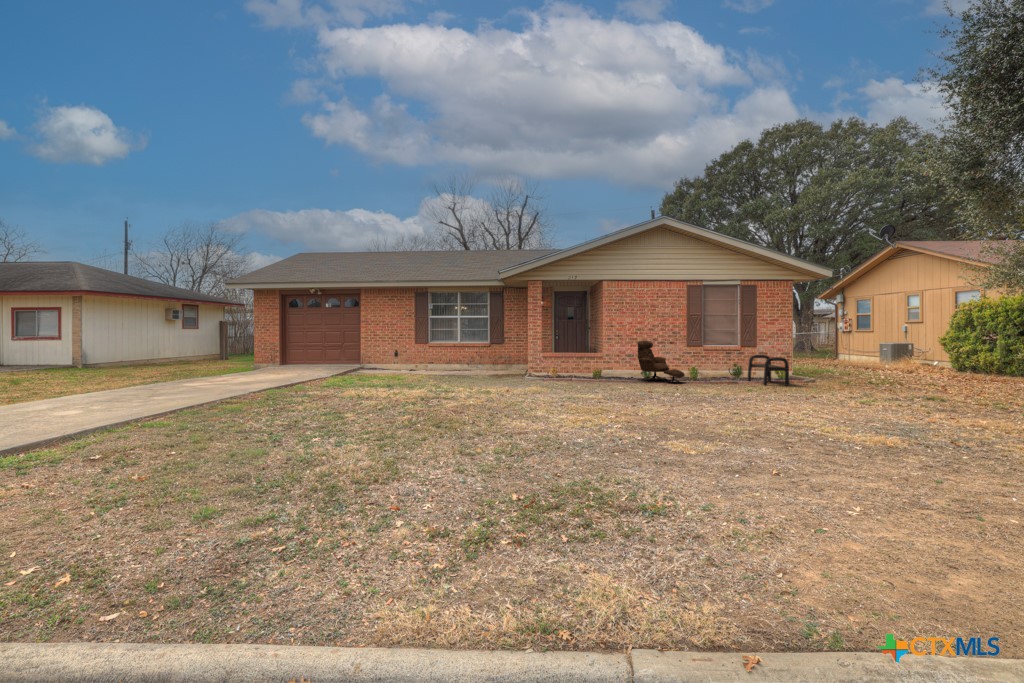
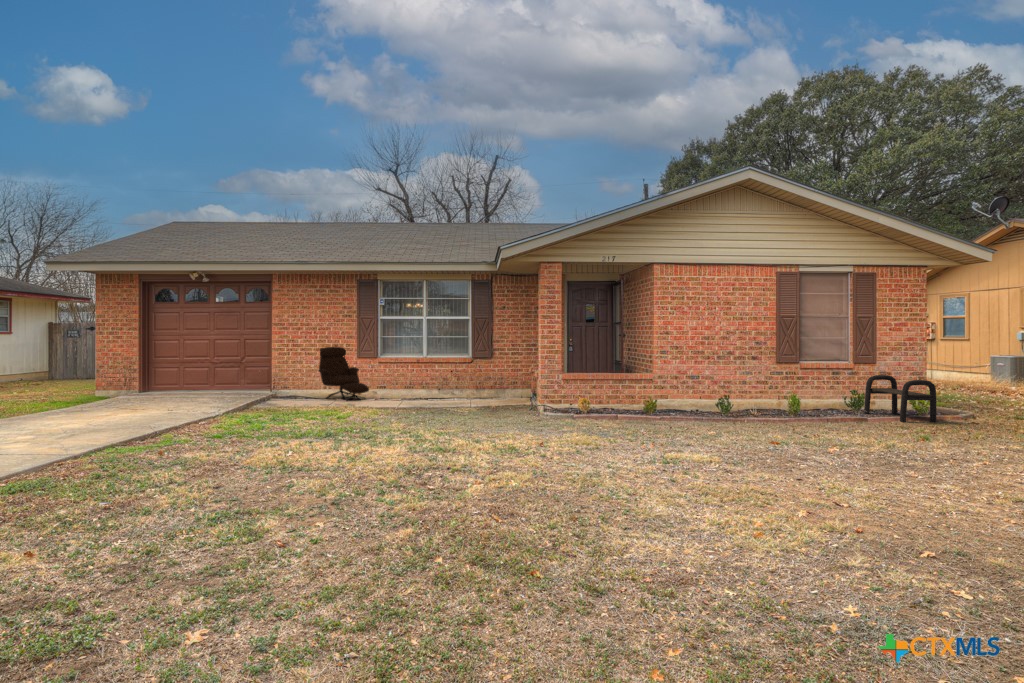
lounge chair: present [638,341,685,383] -> present [318,347,369,400]

